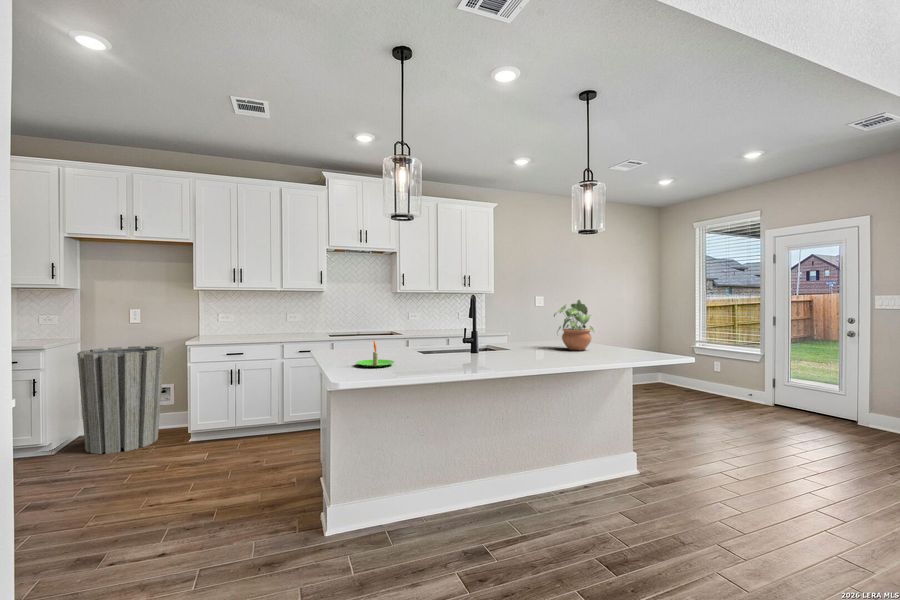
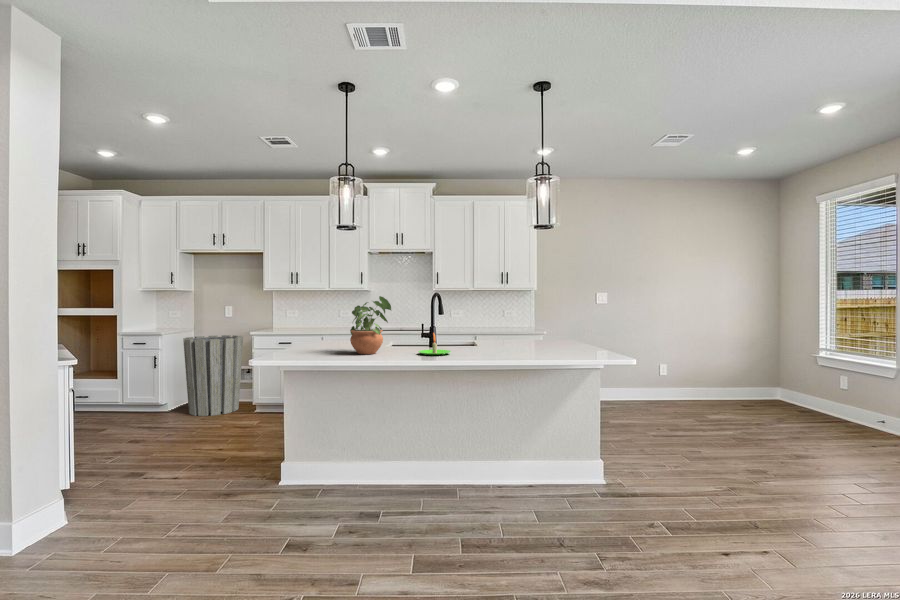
potted plant: present [554,300,594,350] -> present [350,296,391,354]
candle: present [356,341,395,367] -> present [418,333,451,355]

